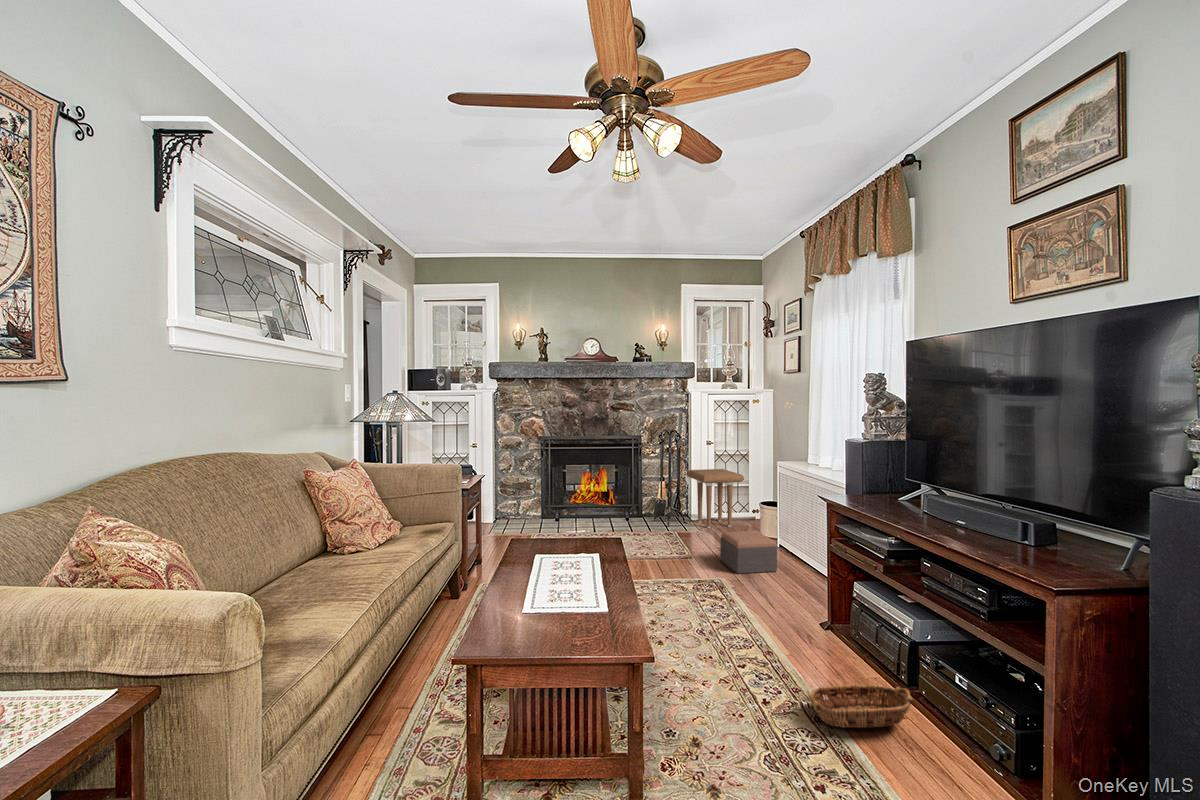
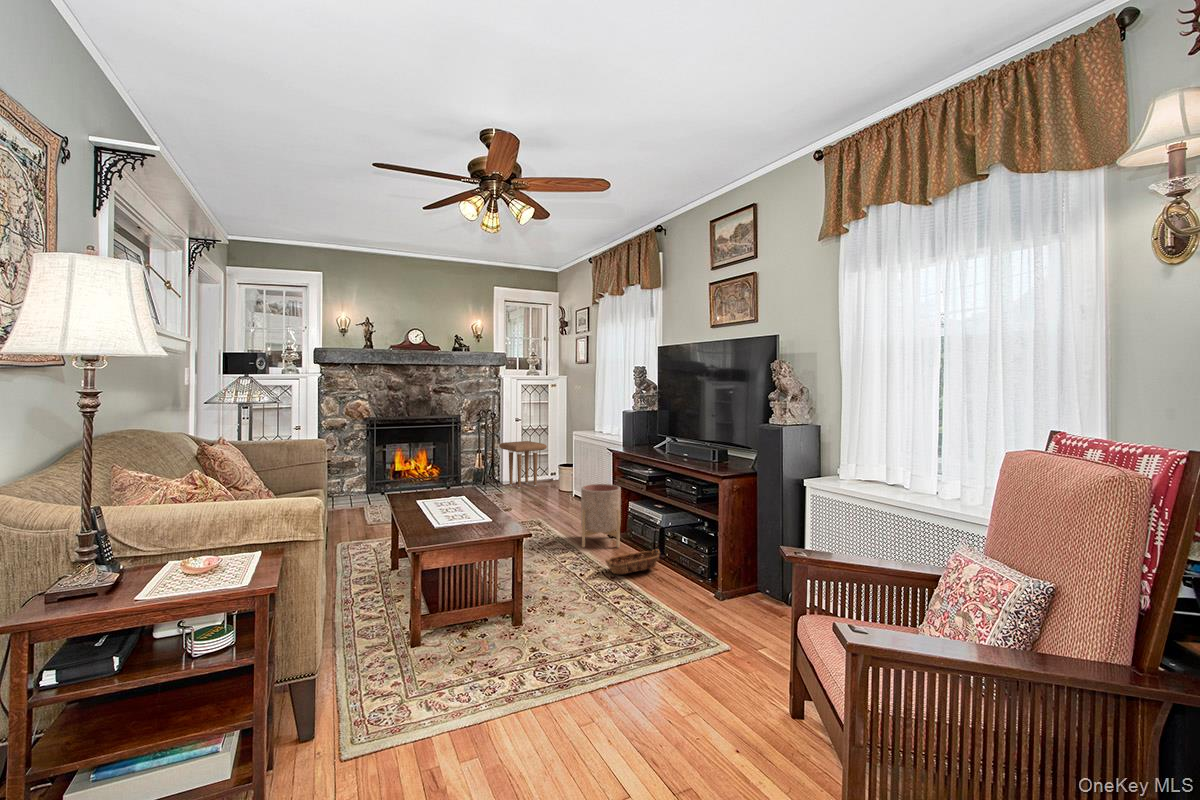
footstool: present [720,531,777,574] -> none [534,483,576,514]
planter: none [775,549,840,658] -> present [581,484,621,547]

